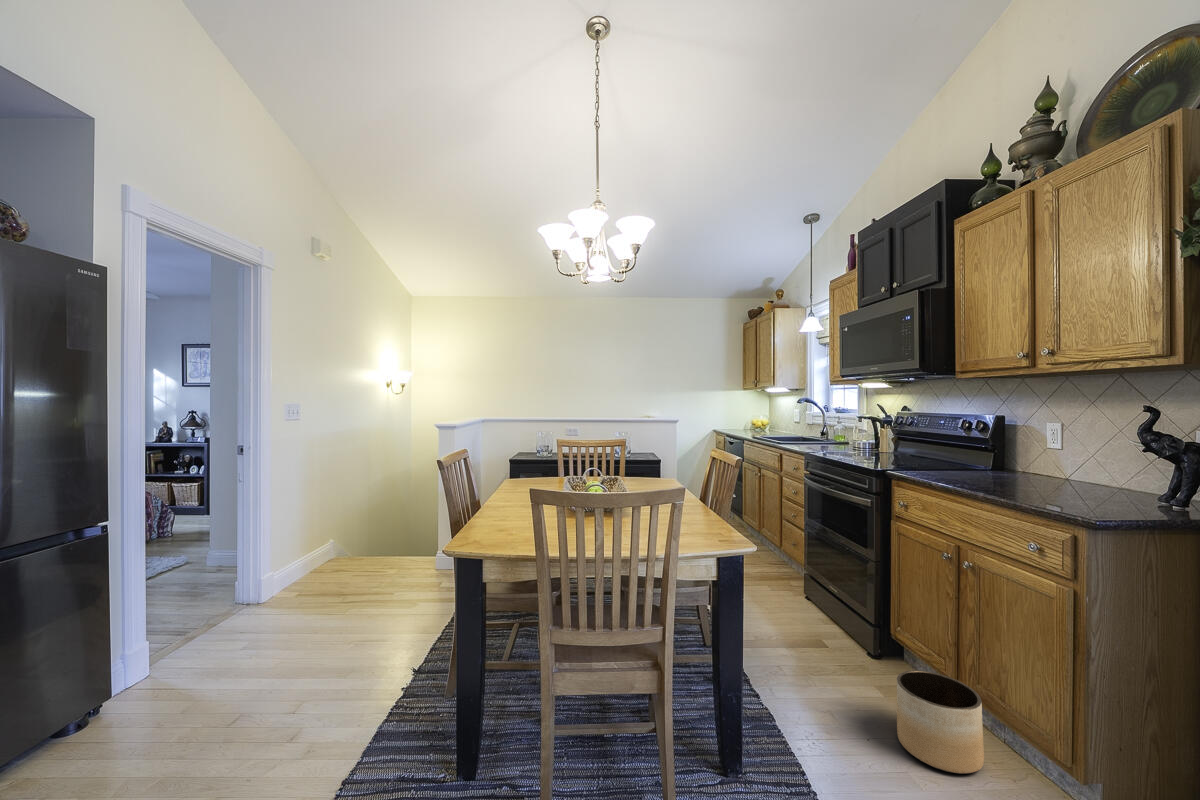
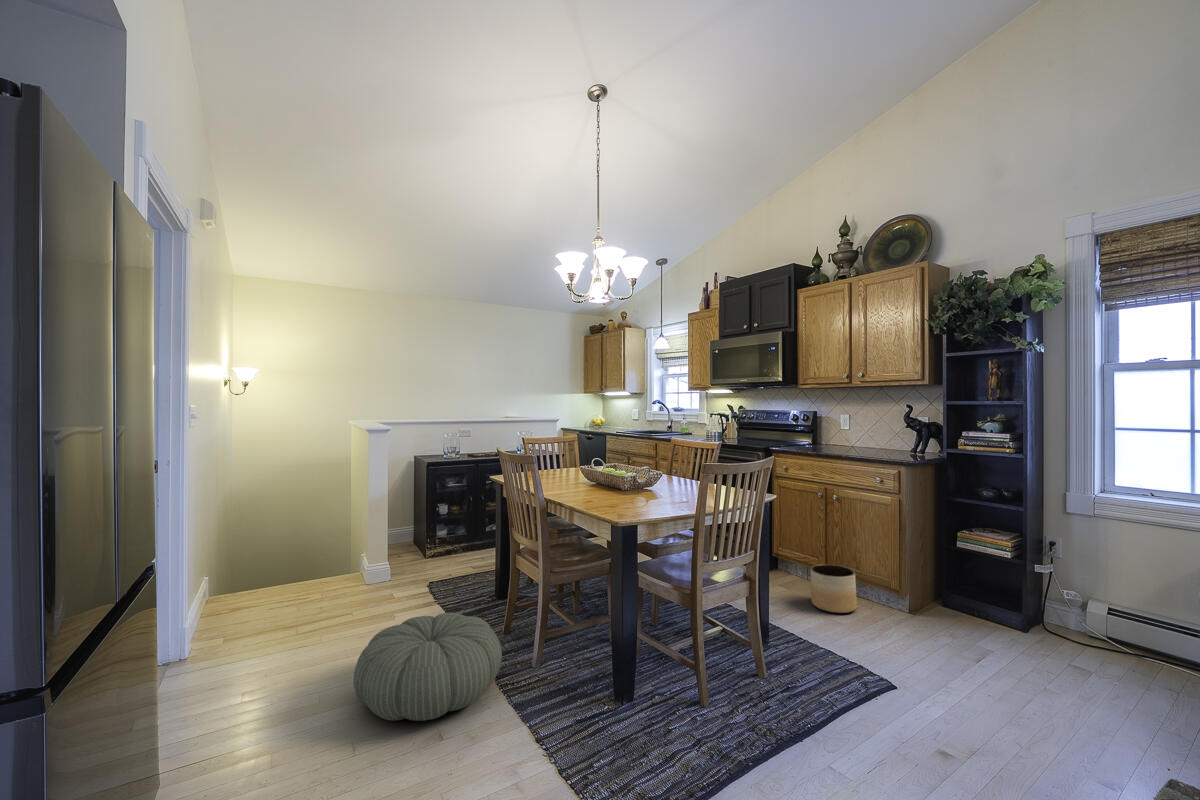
pouf: none [263,608,421,717] -> present [354,613,502,721]

